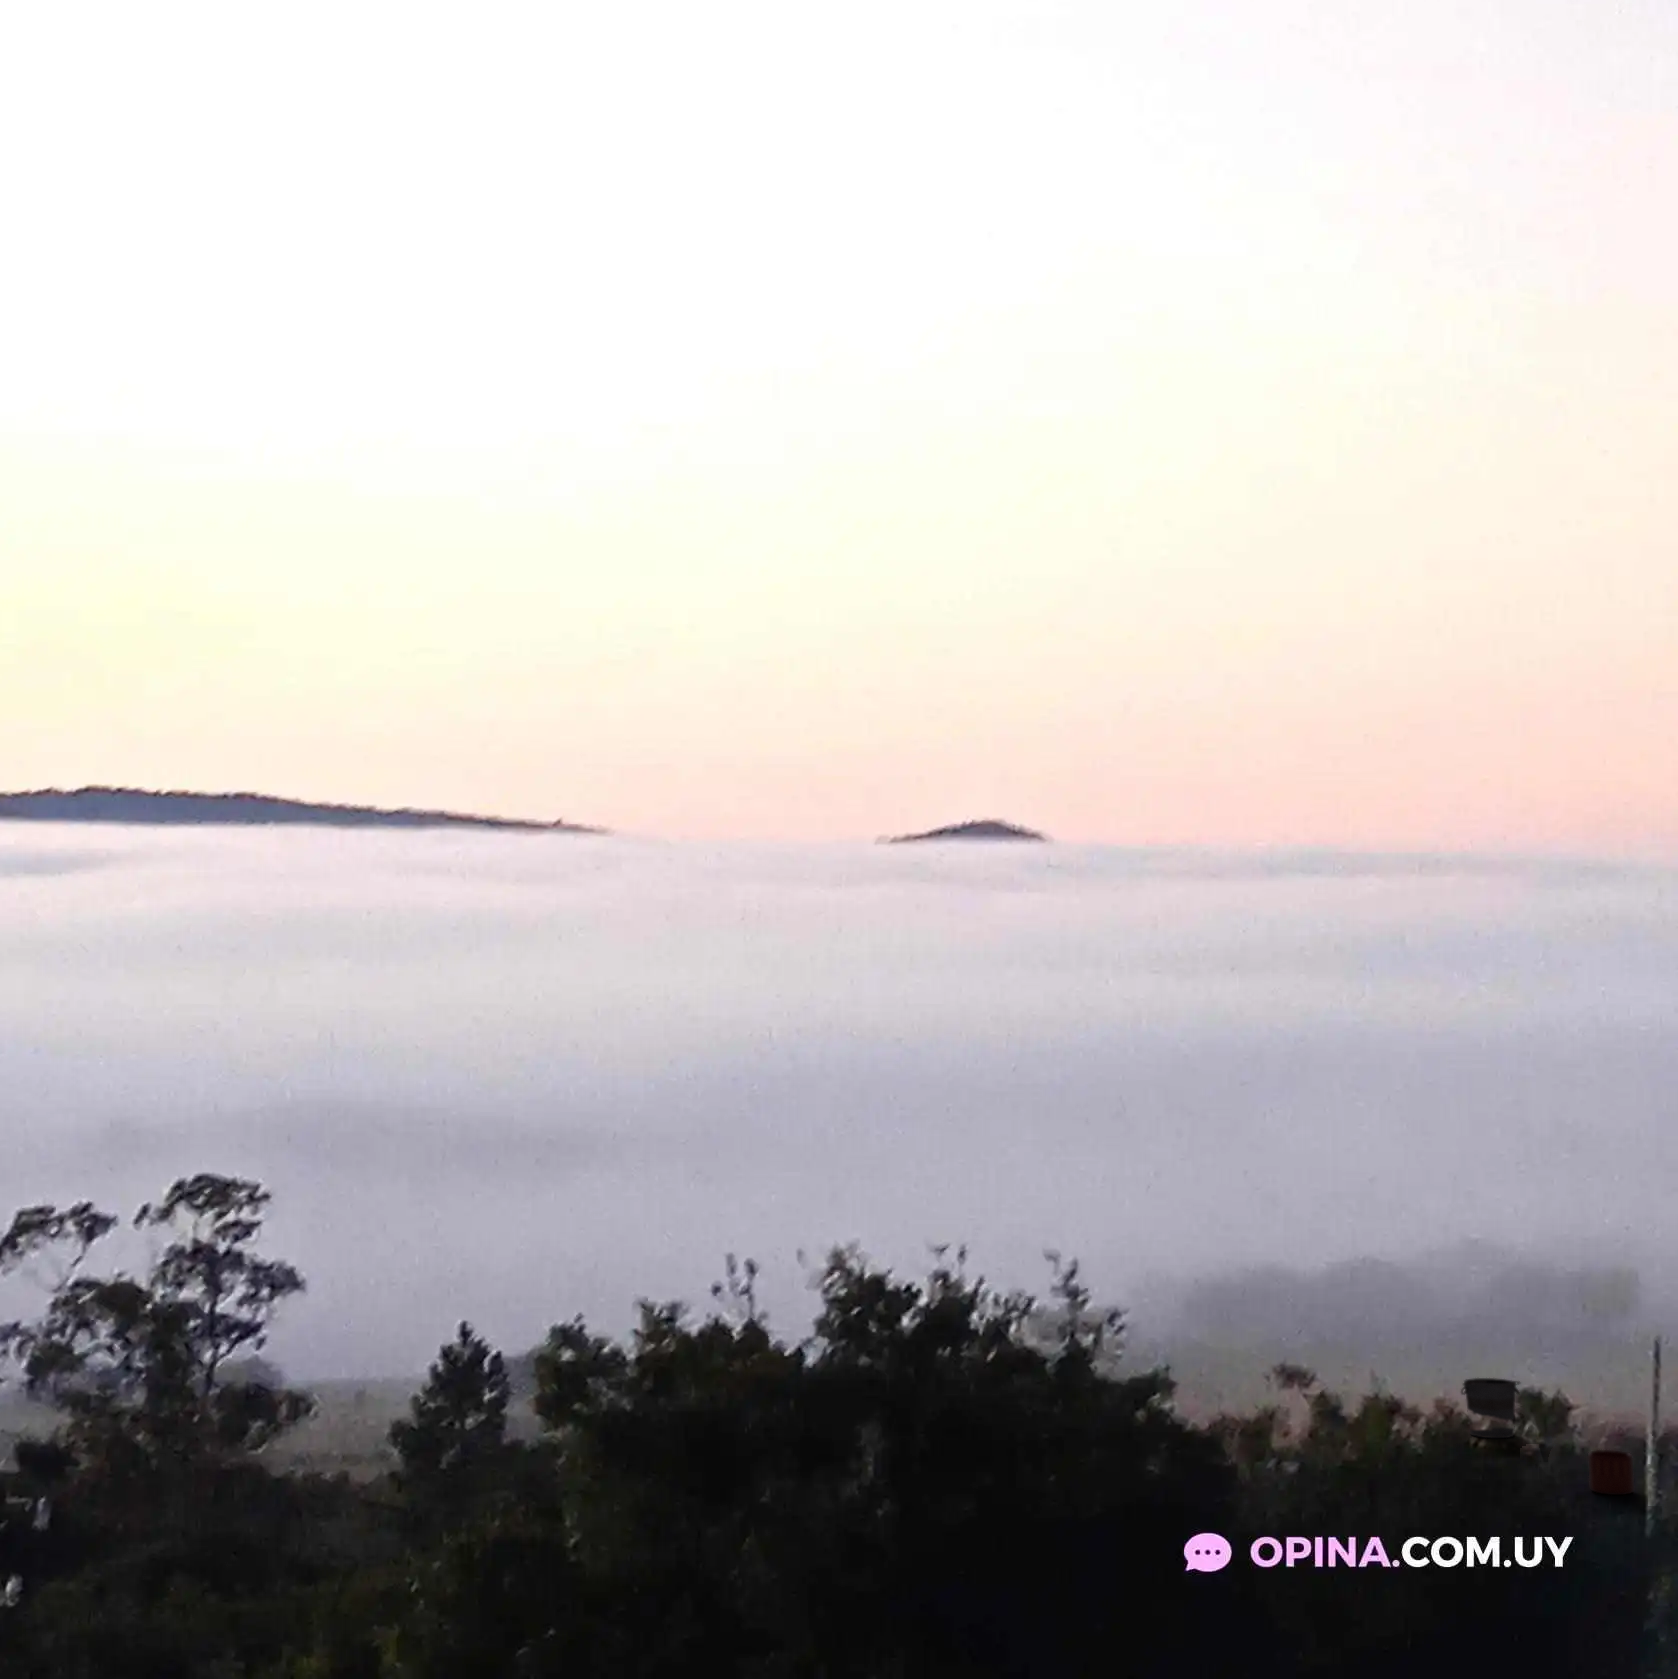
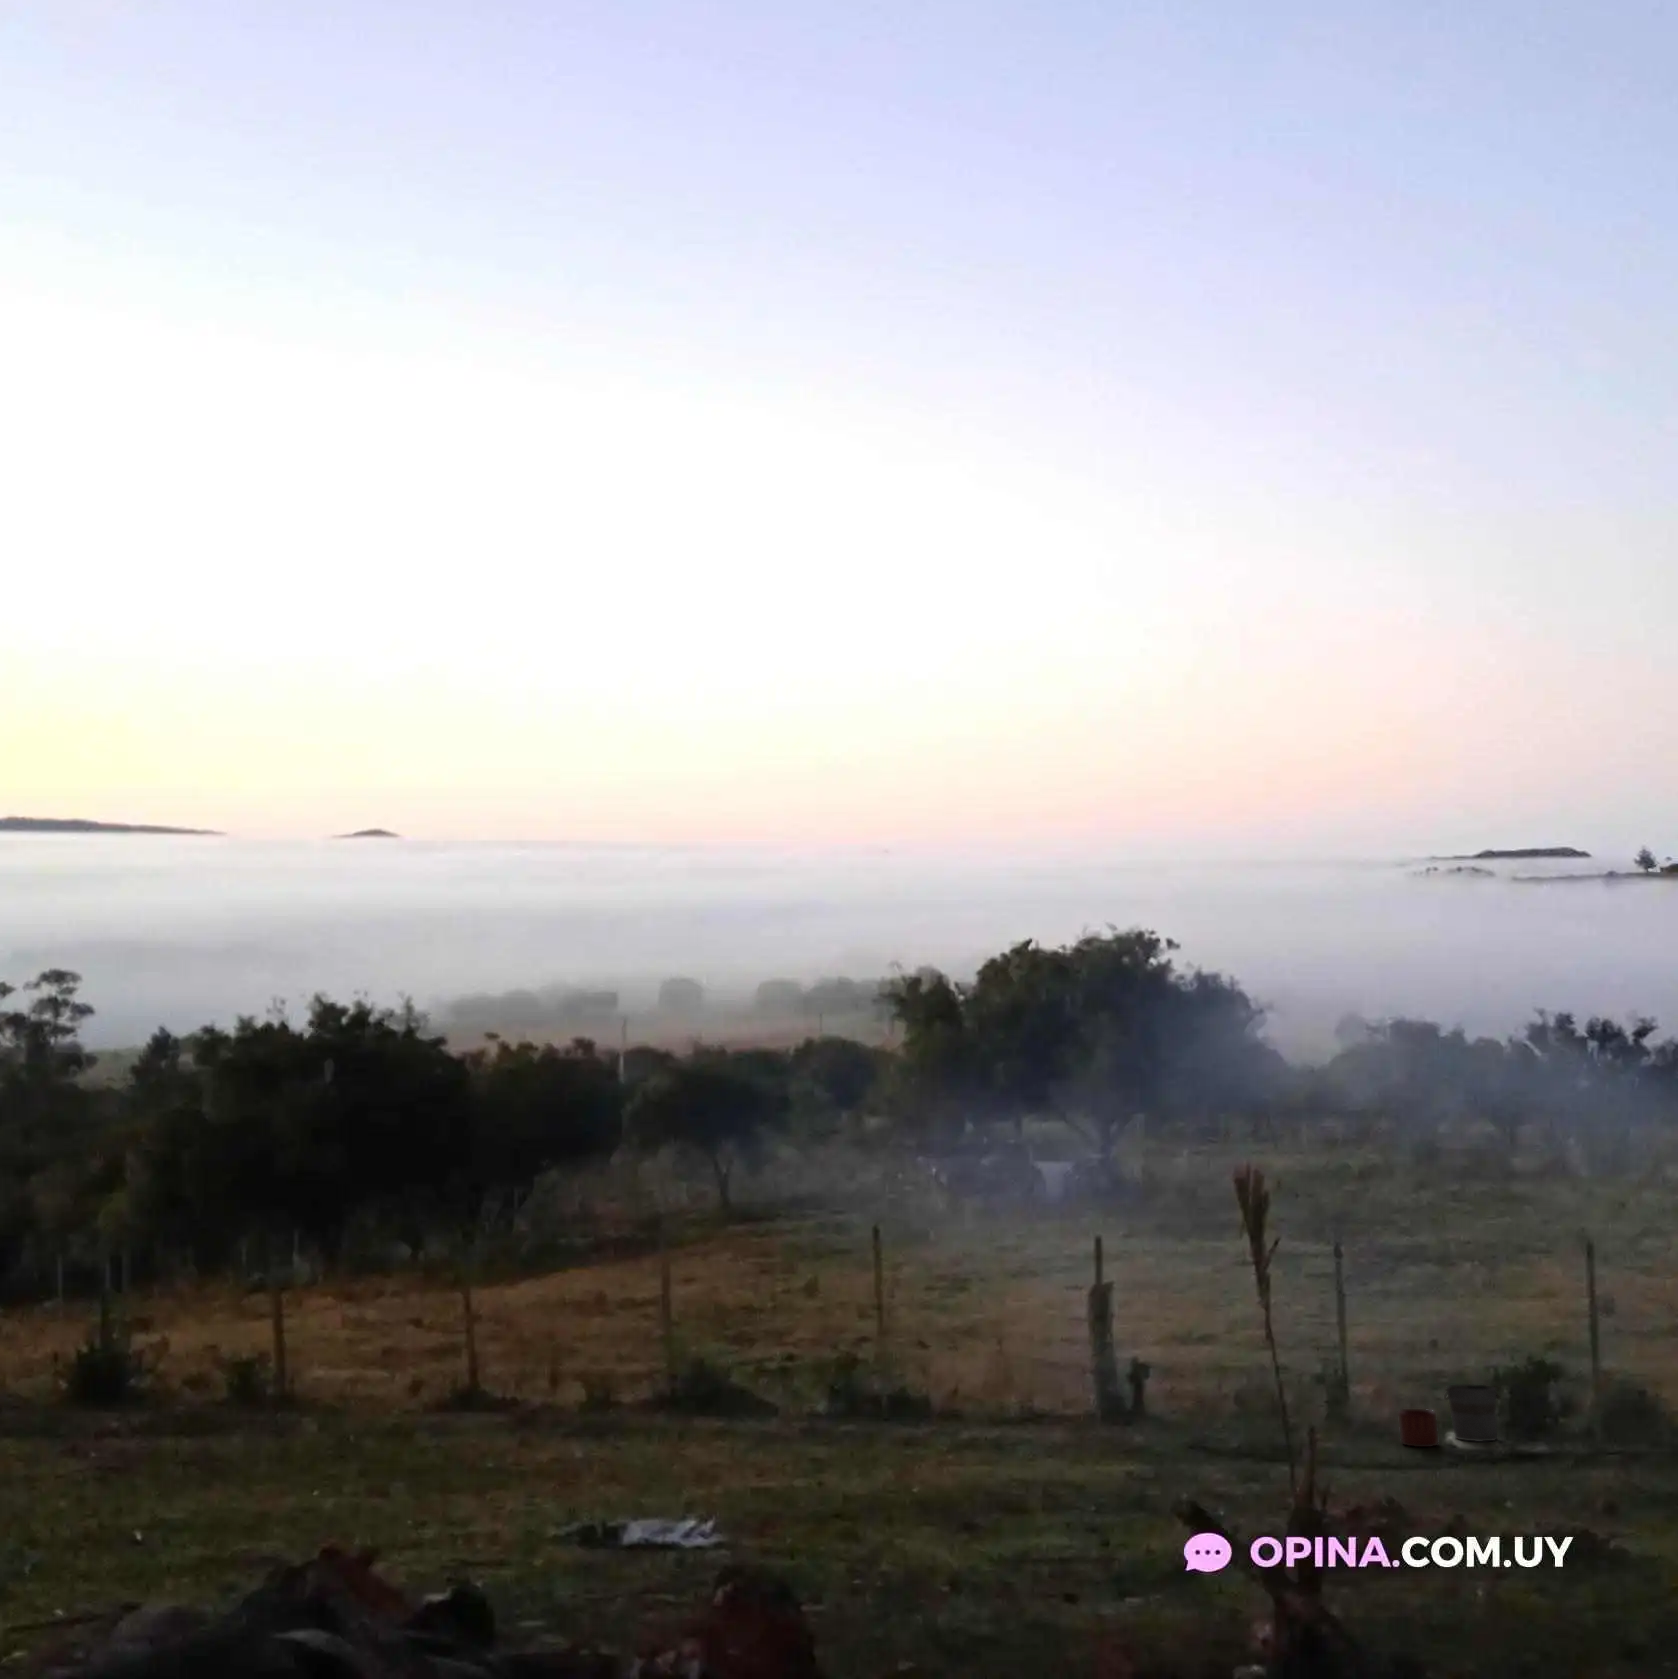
planter: present [1588,1450,1634,1495] -> present [1398,1409,1438,1447]

